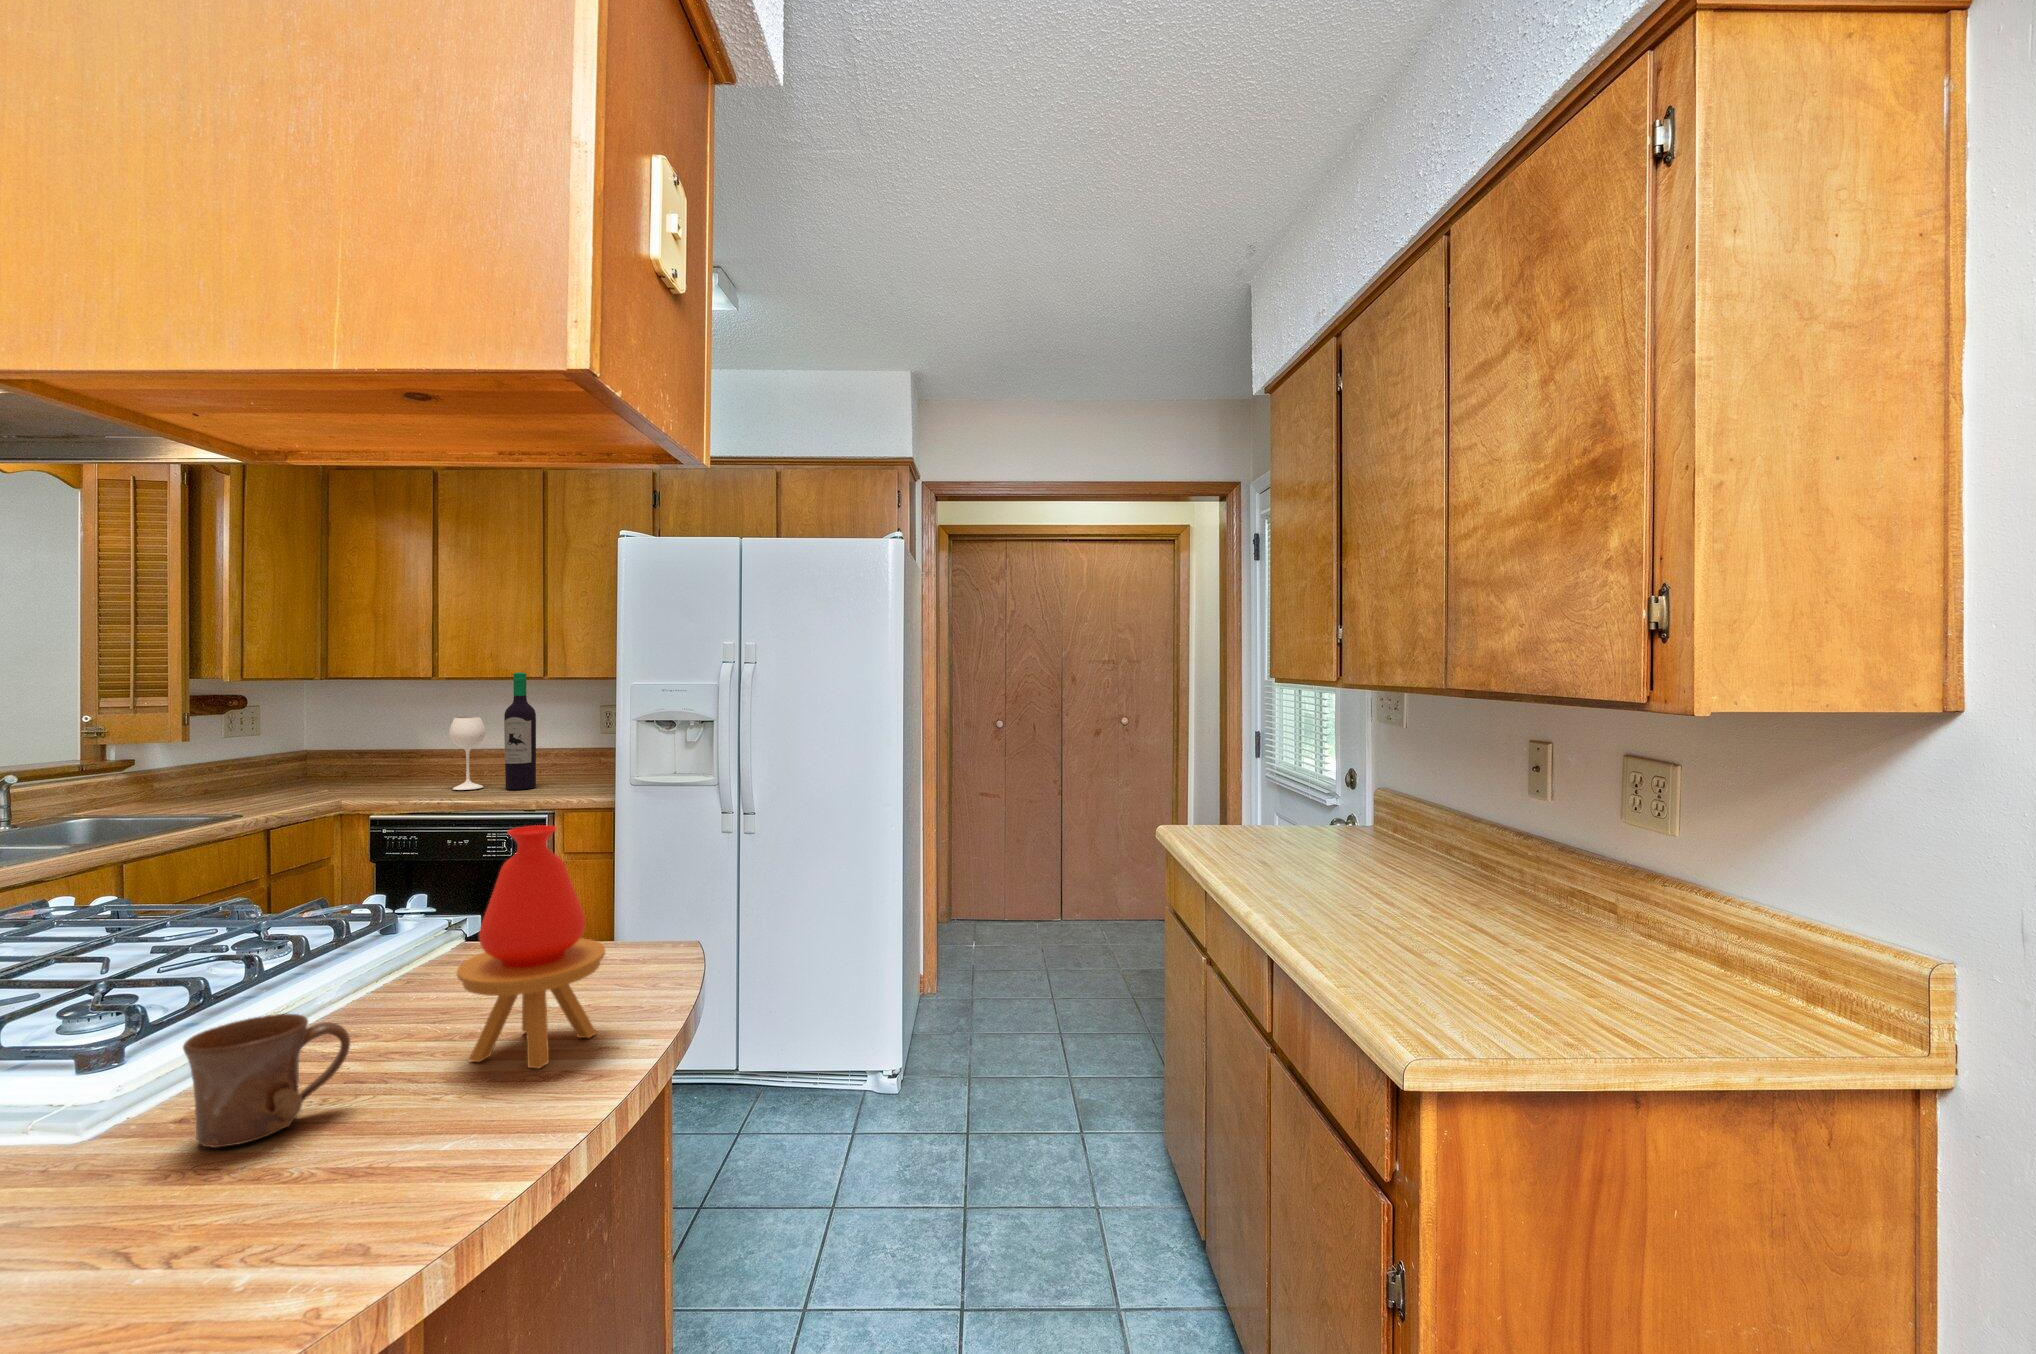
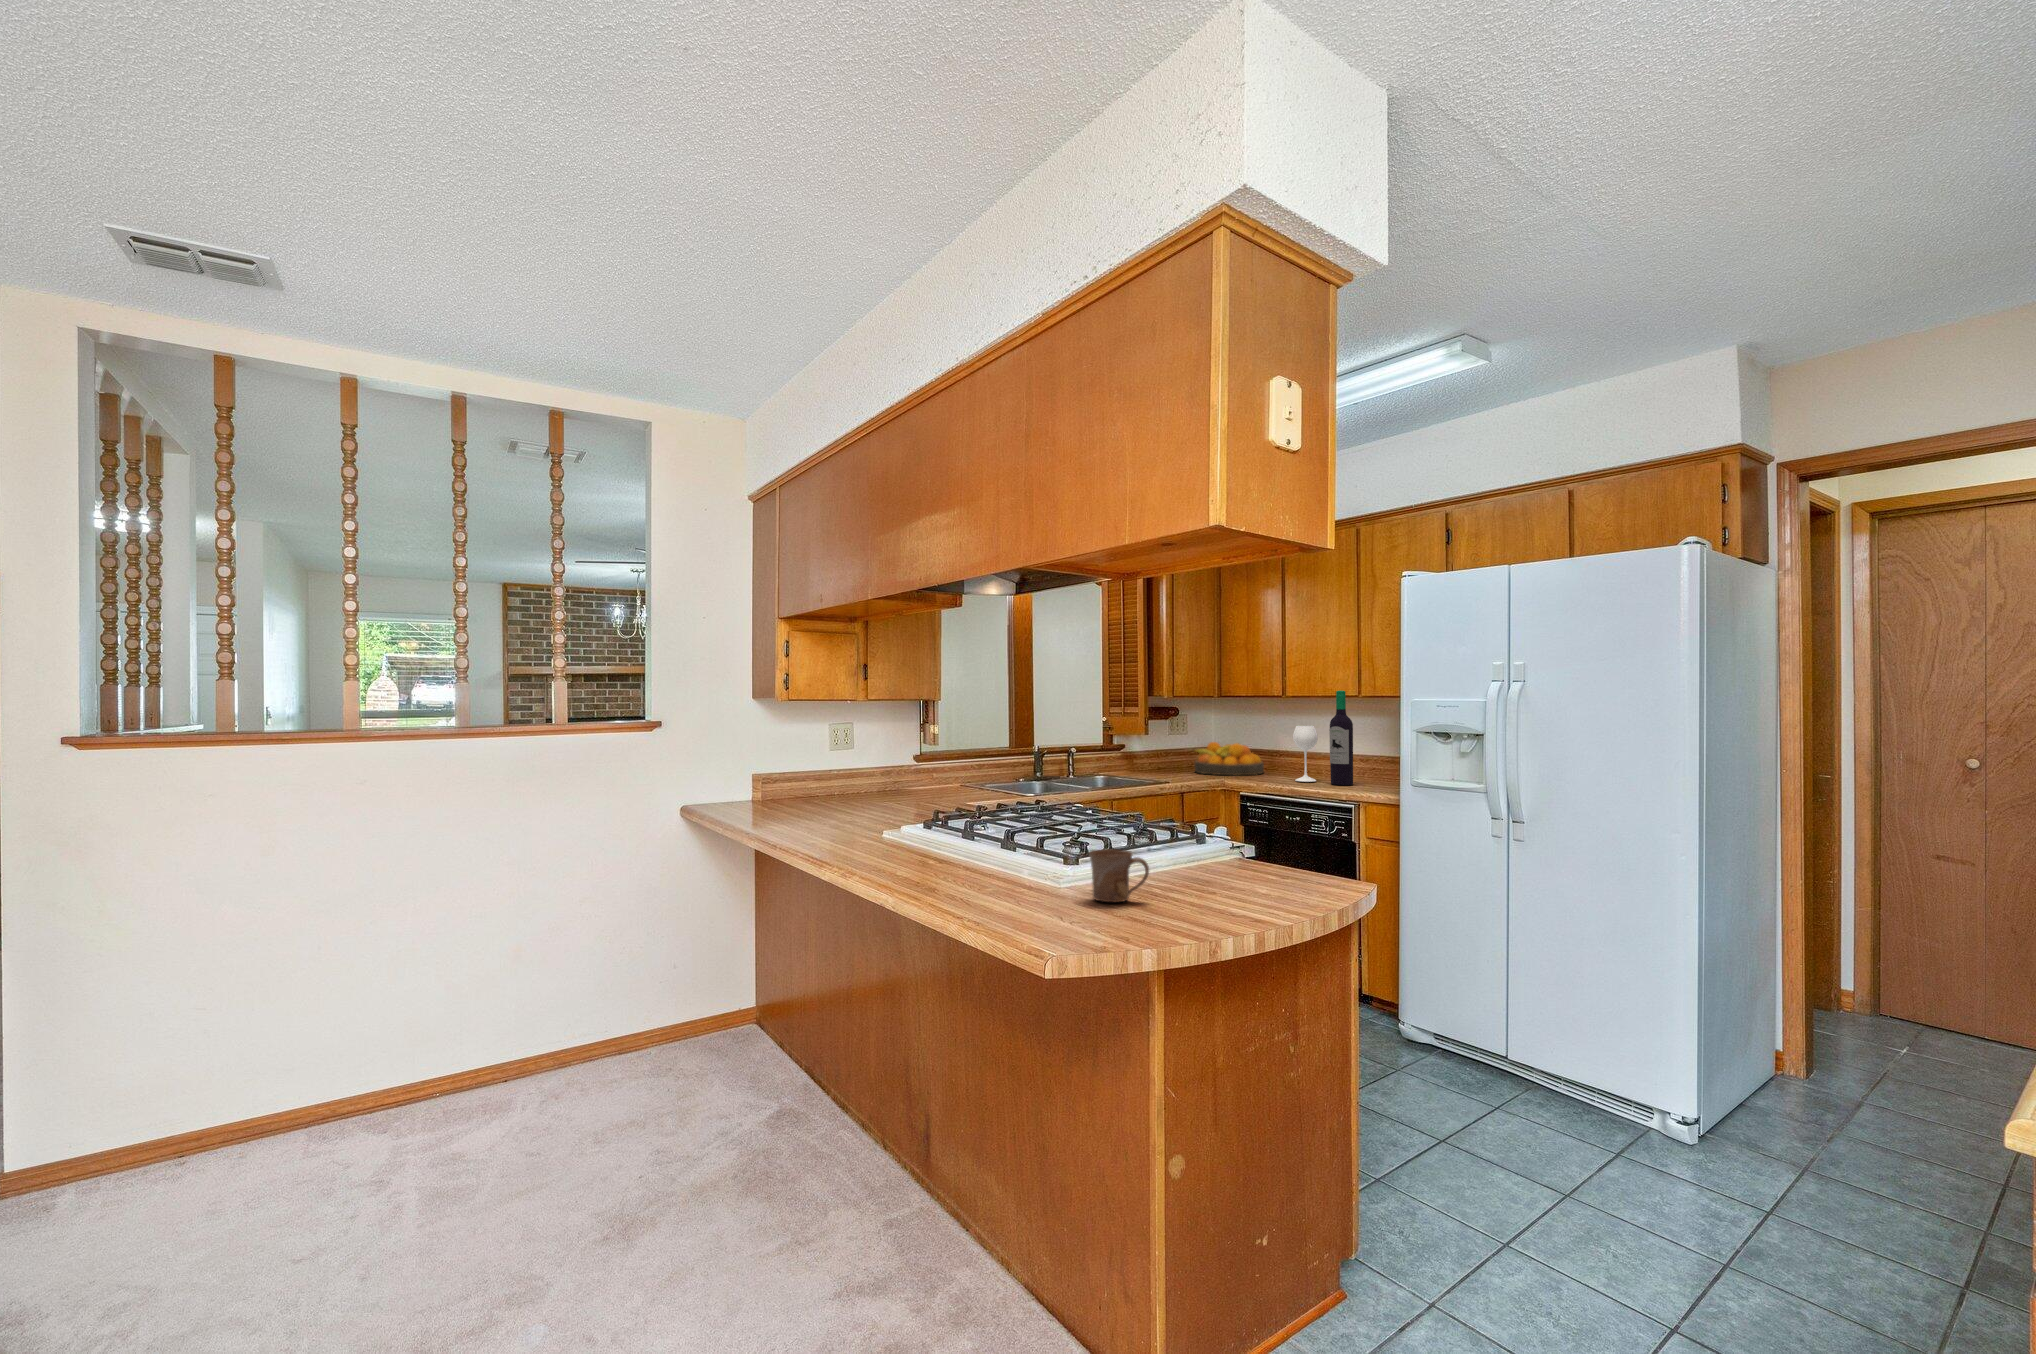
fruit bowl: none [273,745,396,793] -> present [1195,742,1264,775]
vase: present [457,825,605,1069] -> none [1198,774,1276,911]

